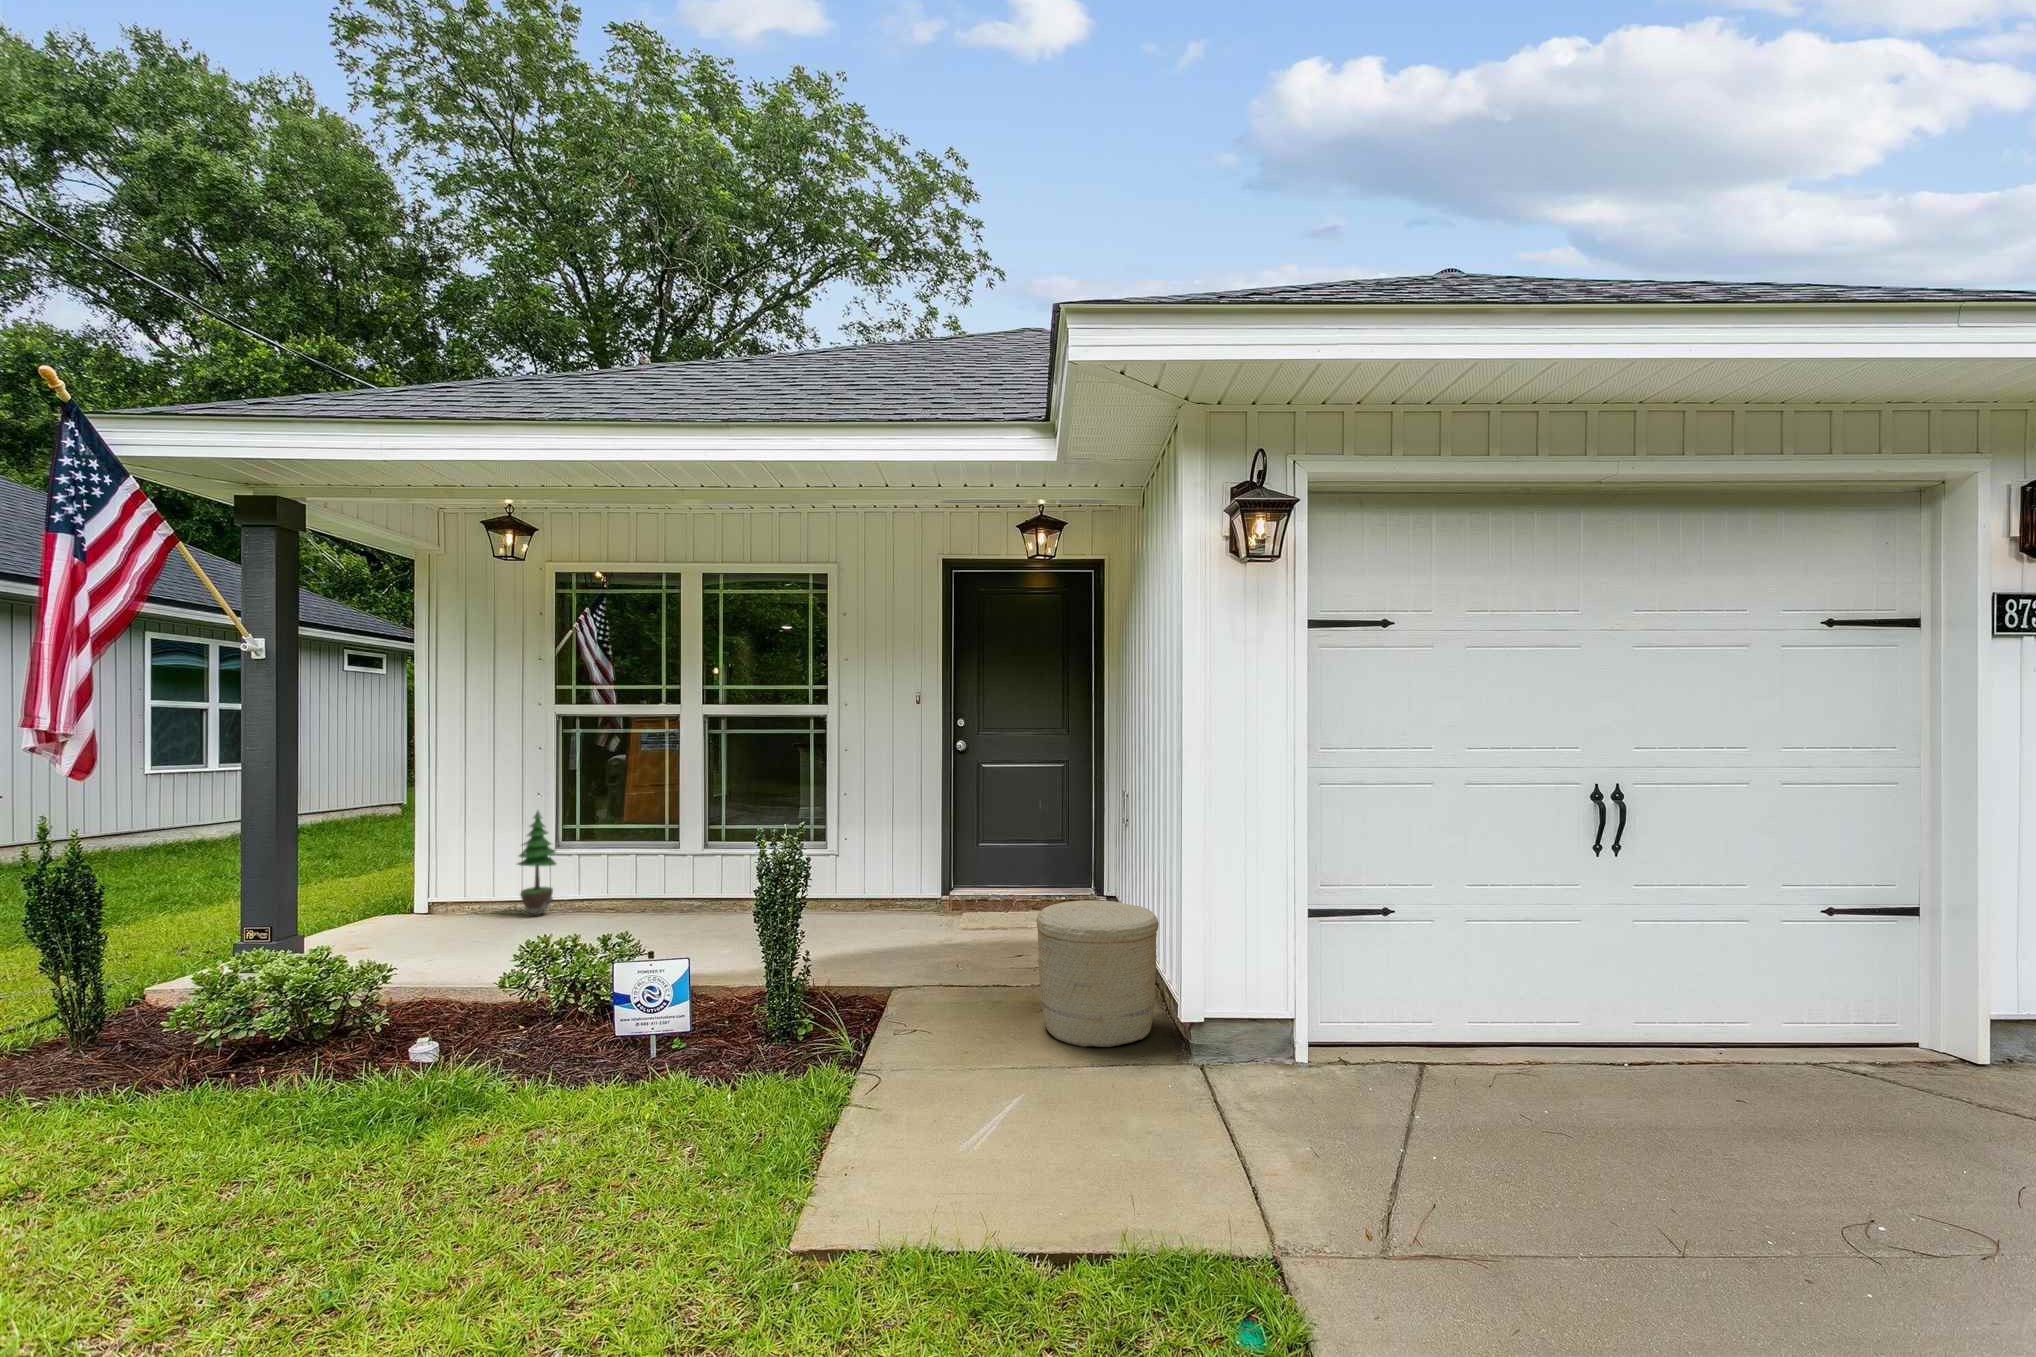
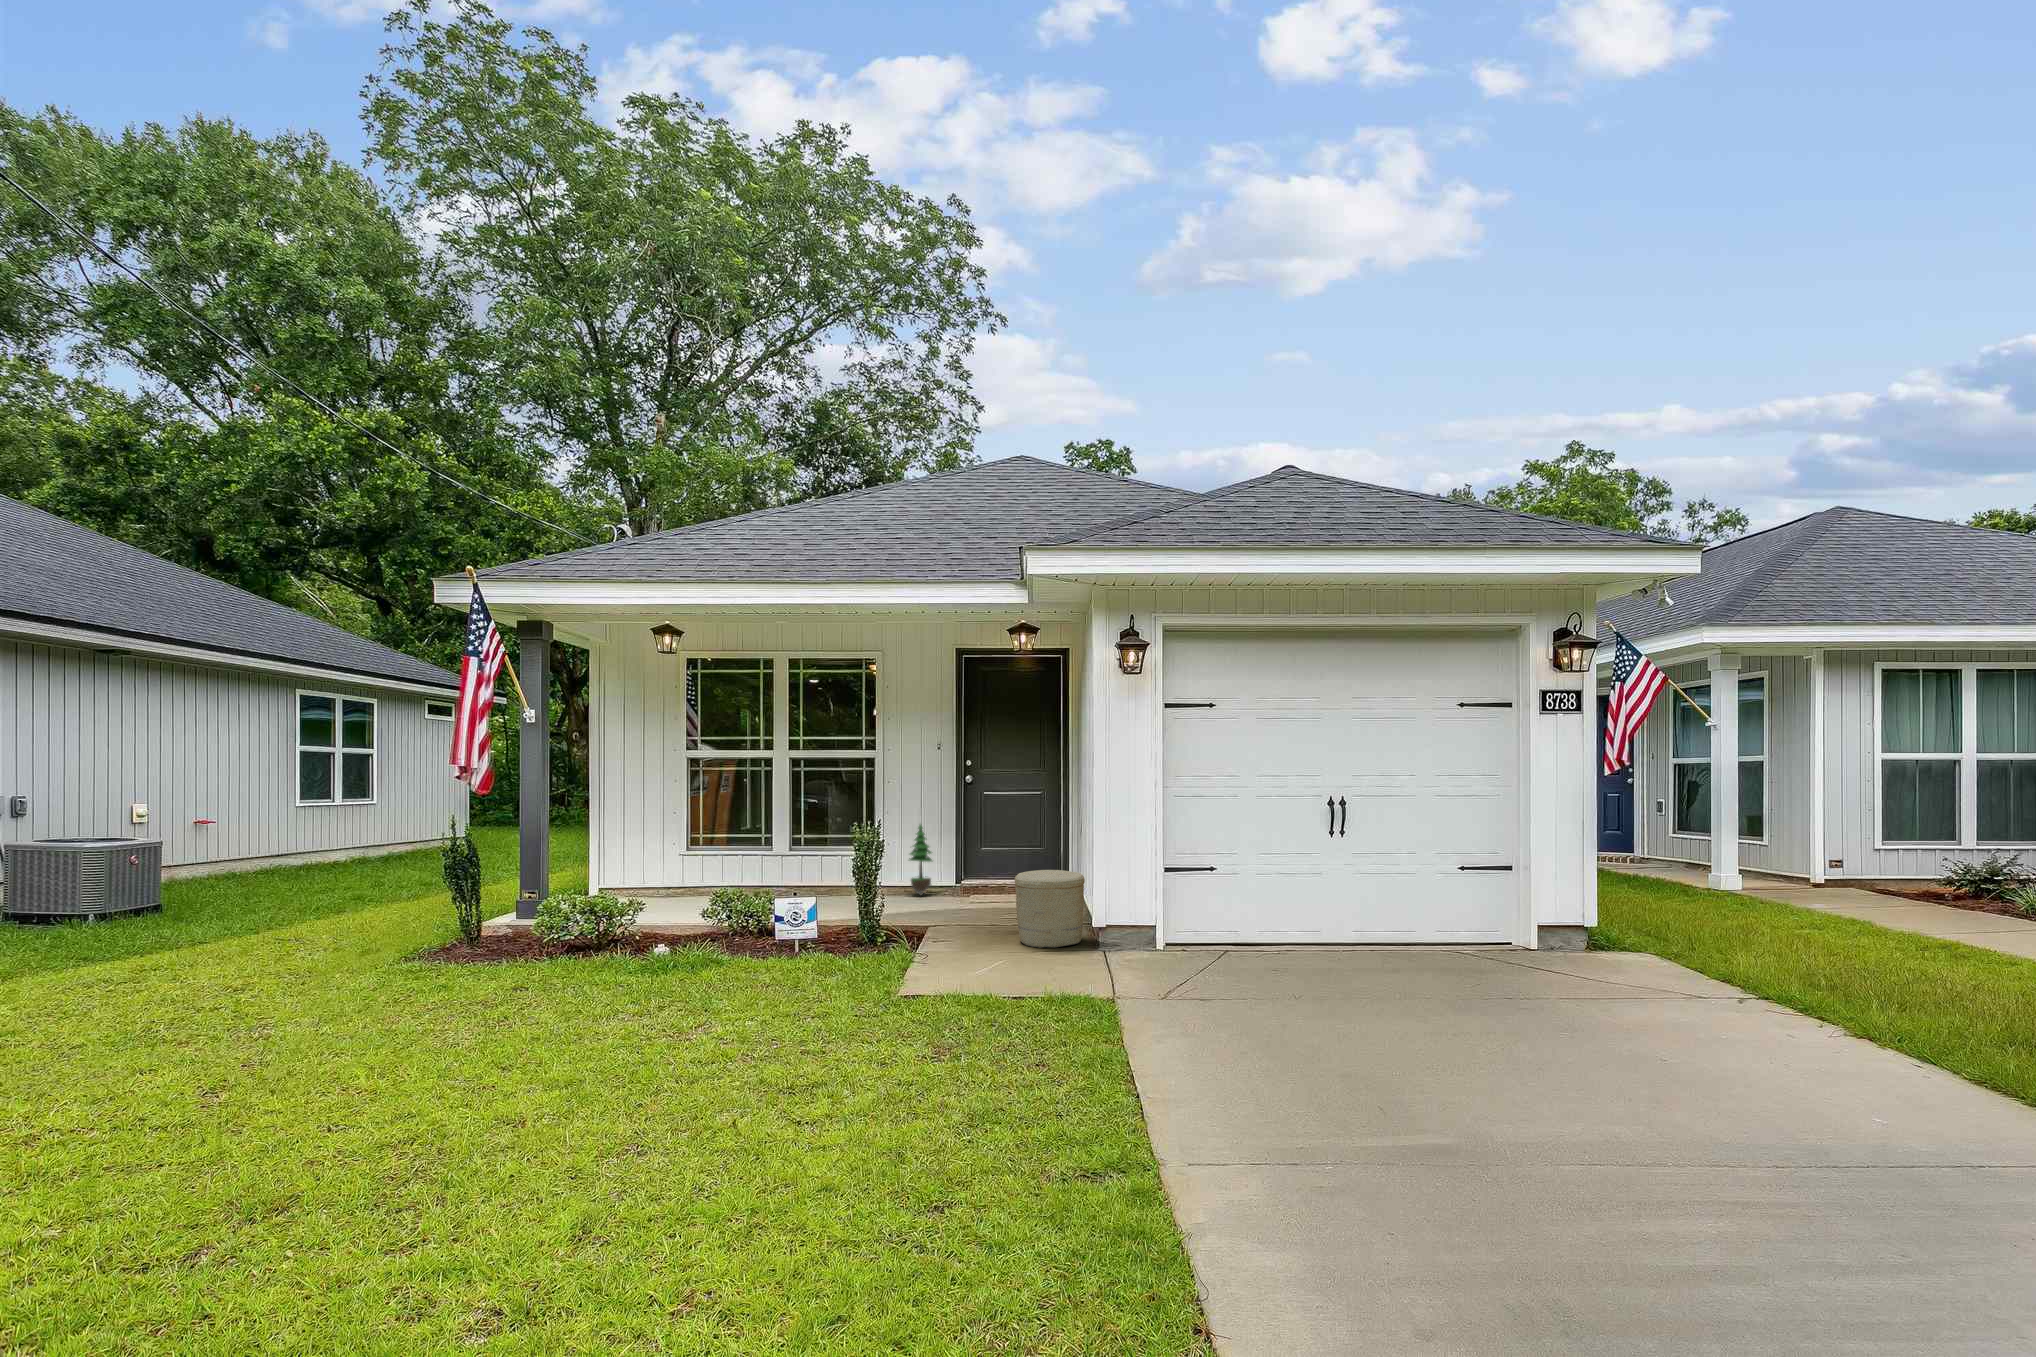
potted tree: present [518,811,557,915] -> present [909,825,932,895]

